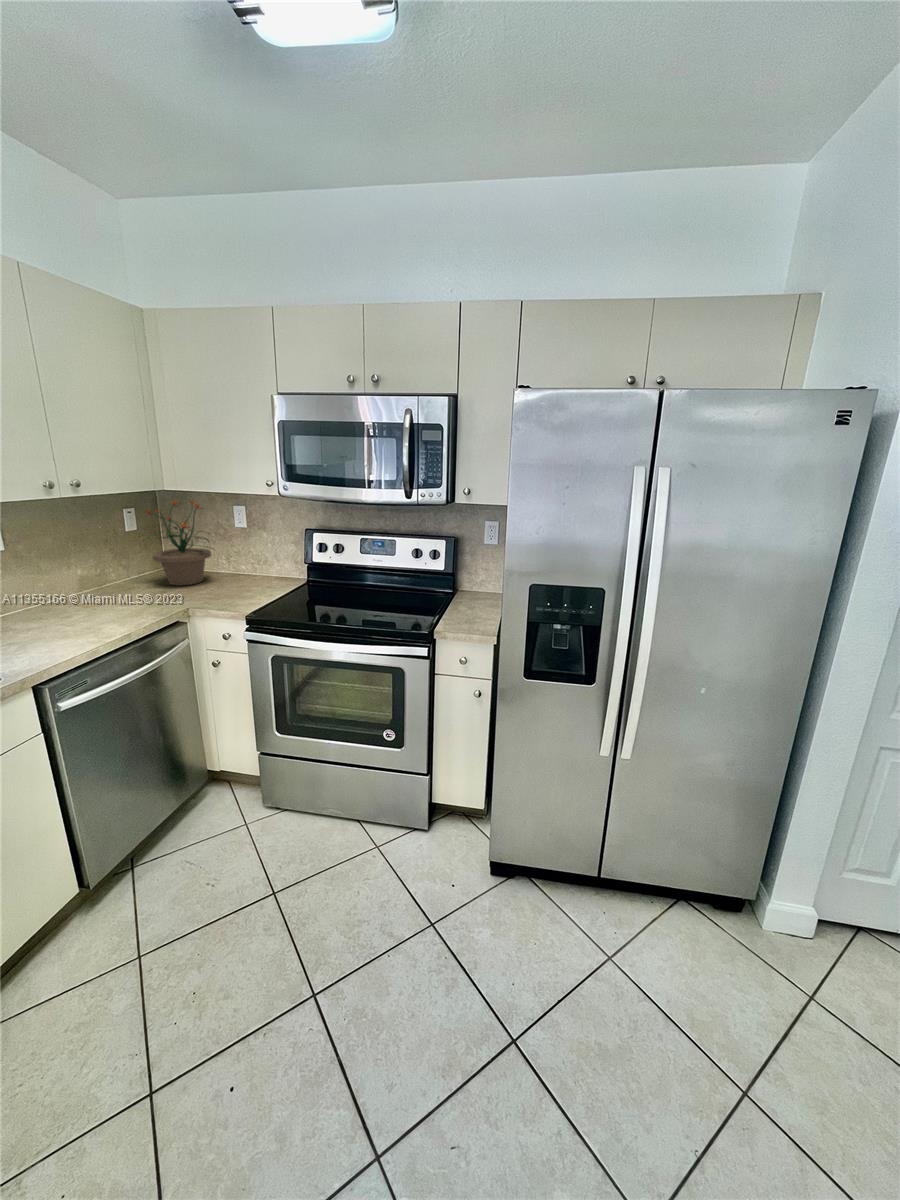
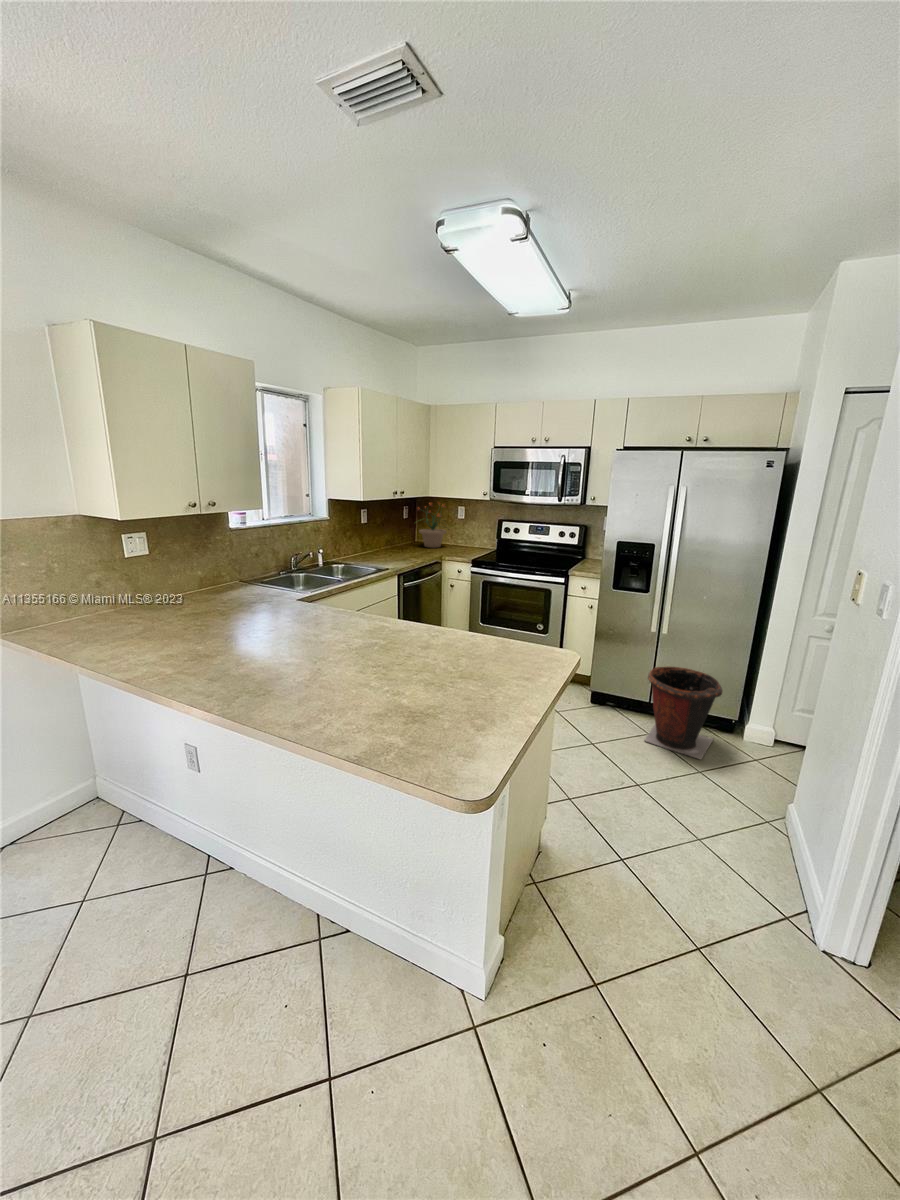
waste bin: none [610,824,772,1046] -> present [645,667,723,759]

